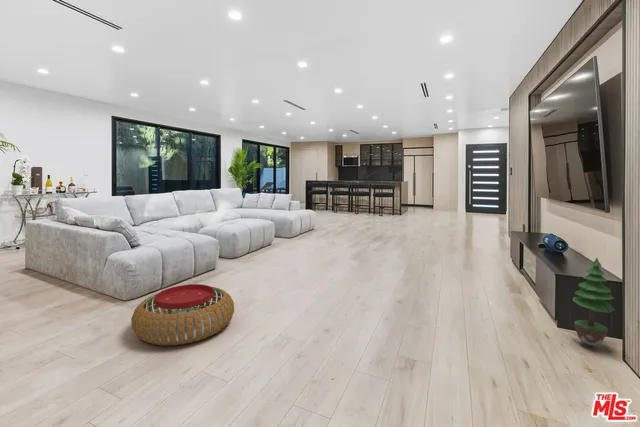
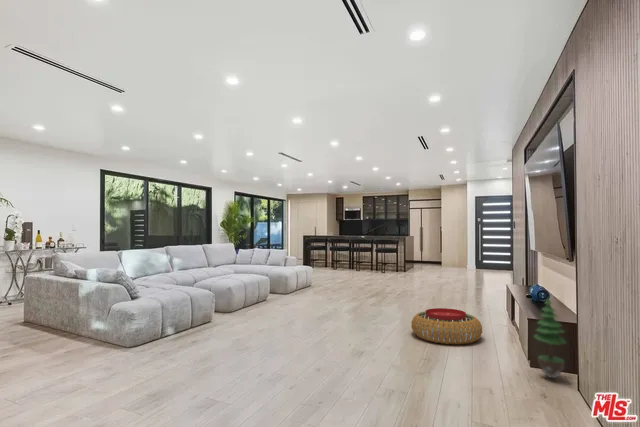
pouf: present [131,284,234,346] -> present [411,308,482,344]

